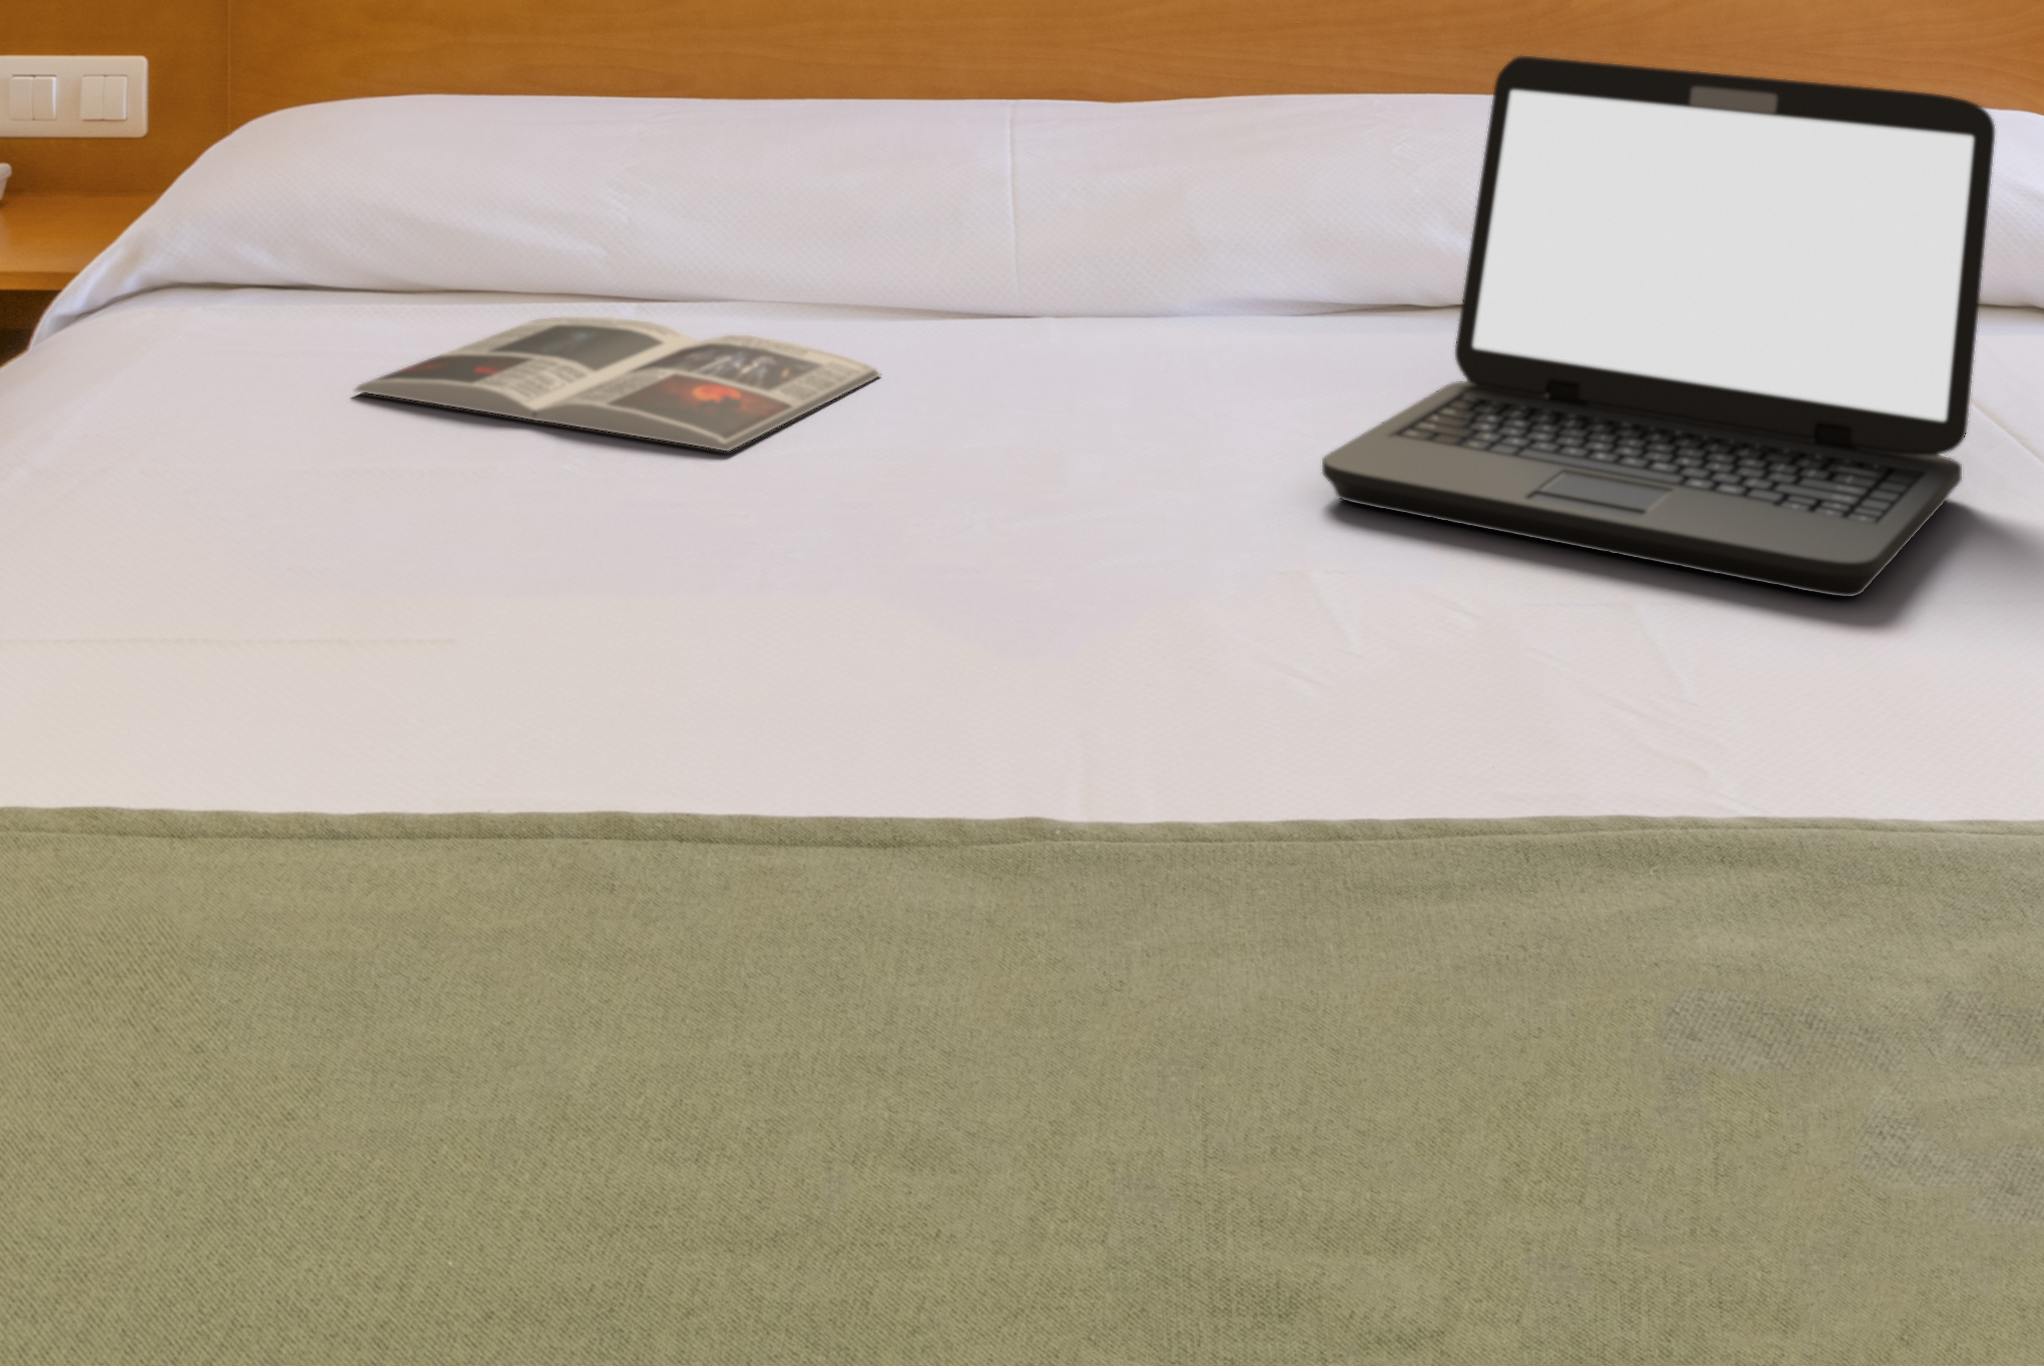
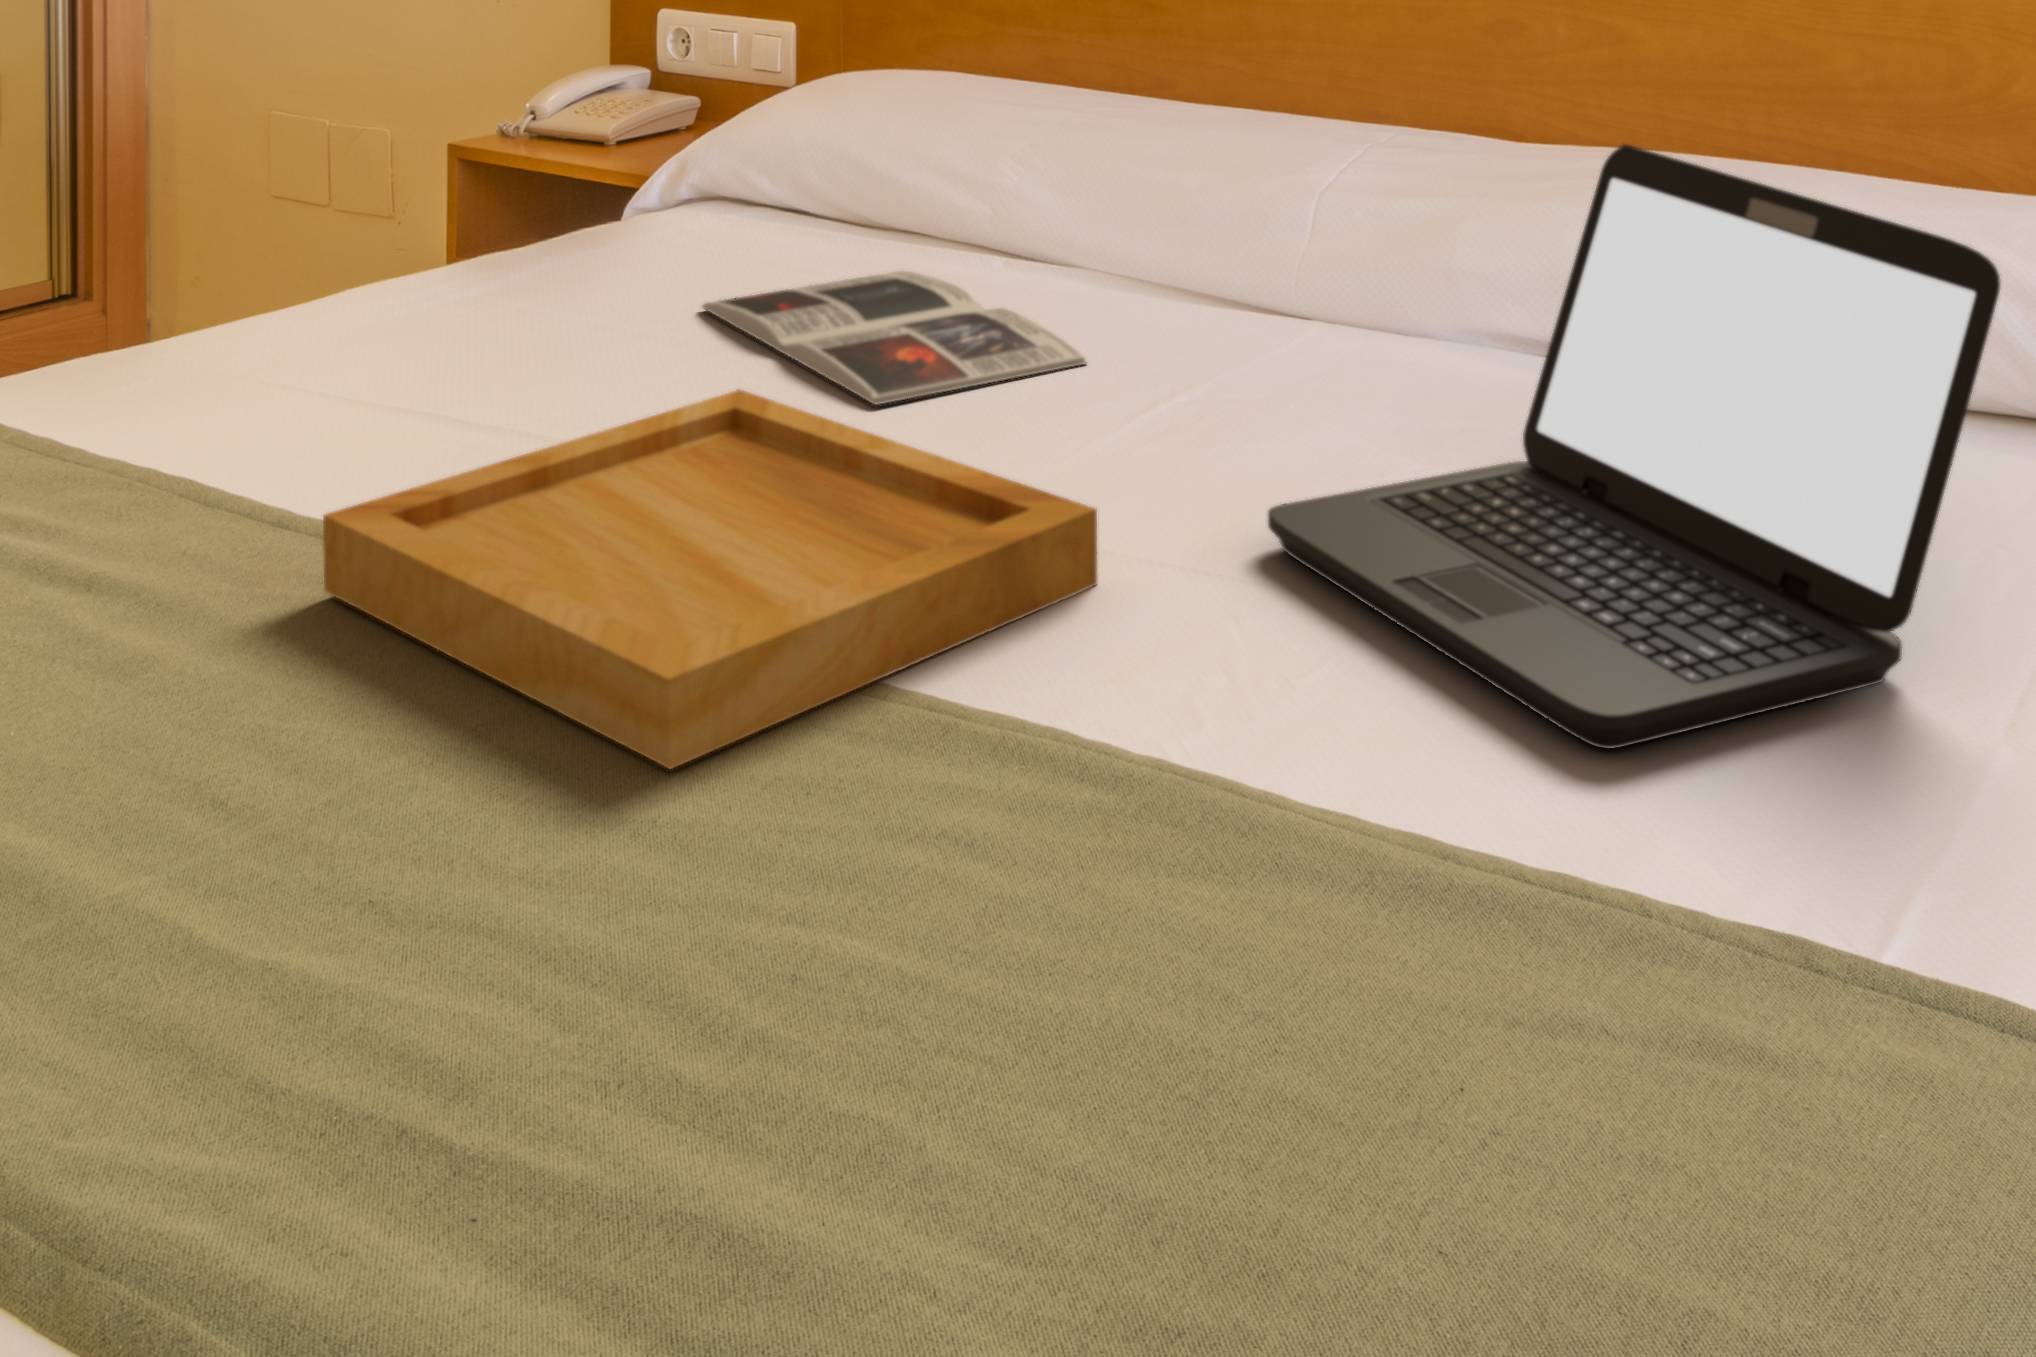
tray: none [394,447,1224,835] -> present [323,390,1097,769]

